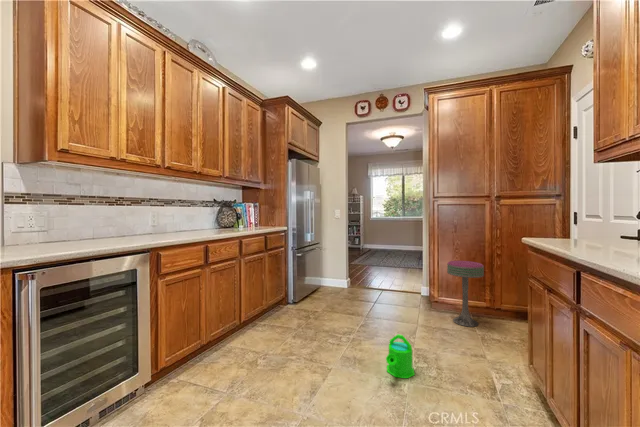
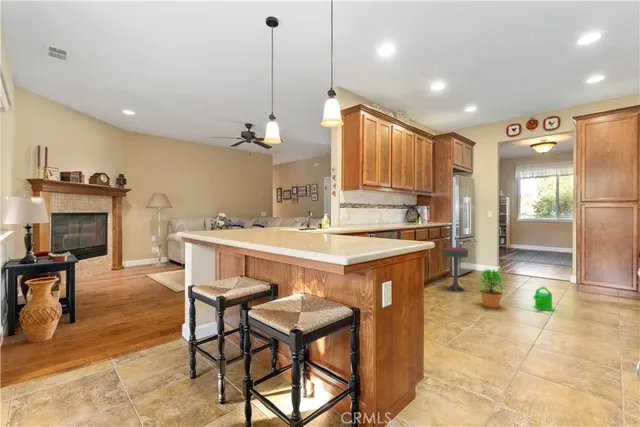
bar stool: present [447,261,484,327] -> present [444,247,468,291]
potted plant: none [294,314,348,390] -> present [477,270,503,308]

